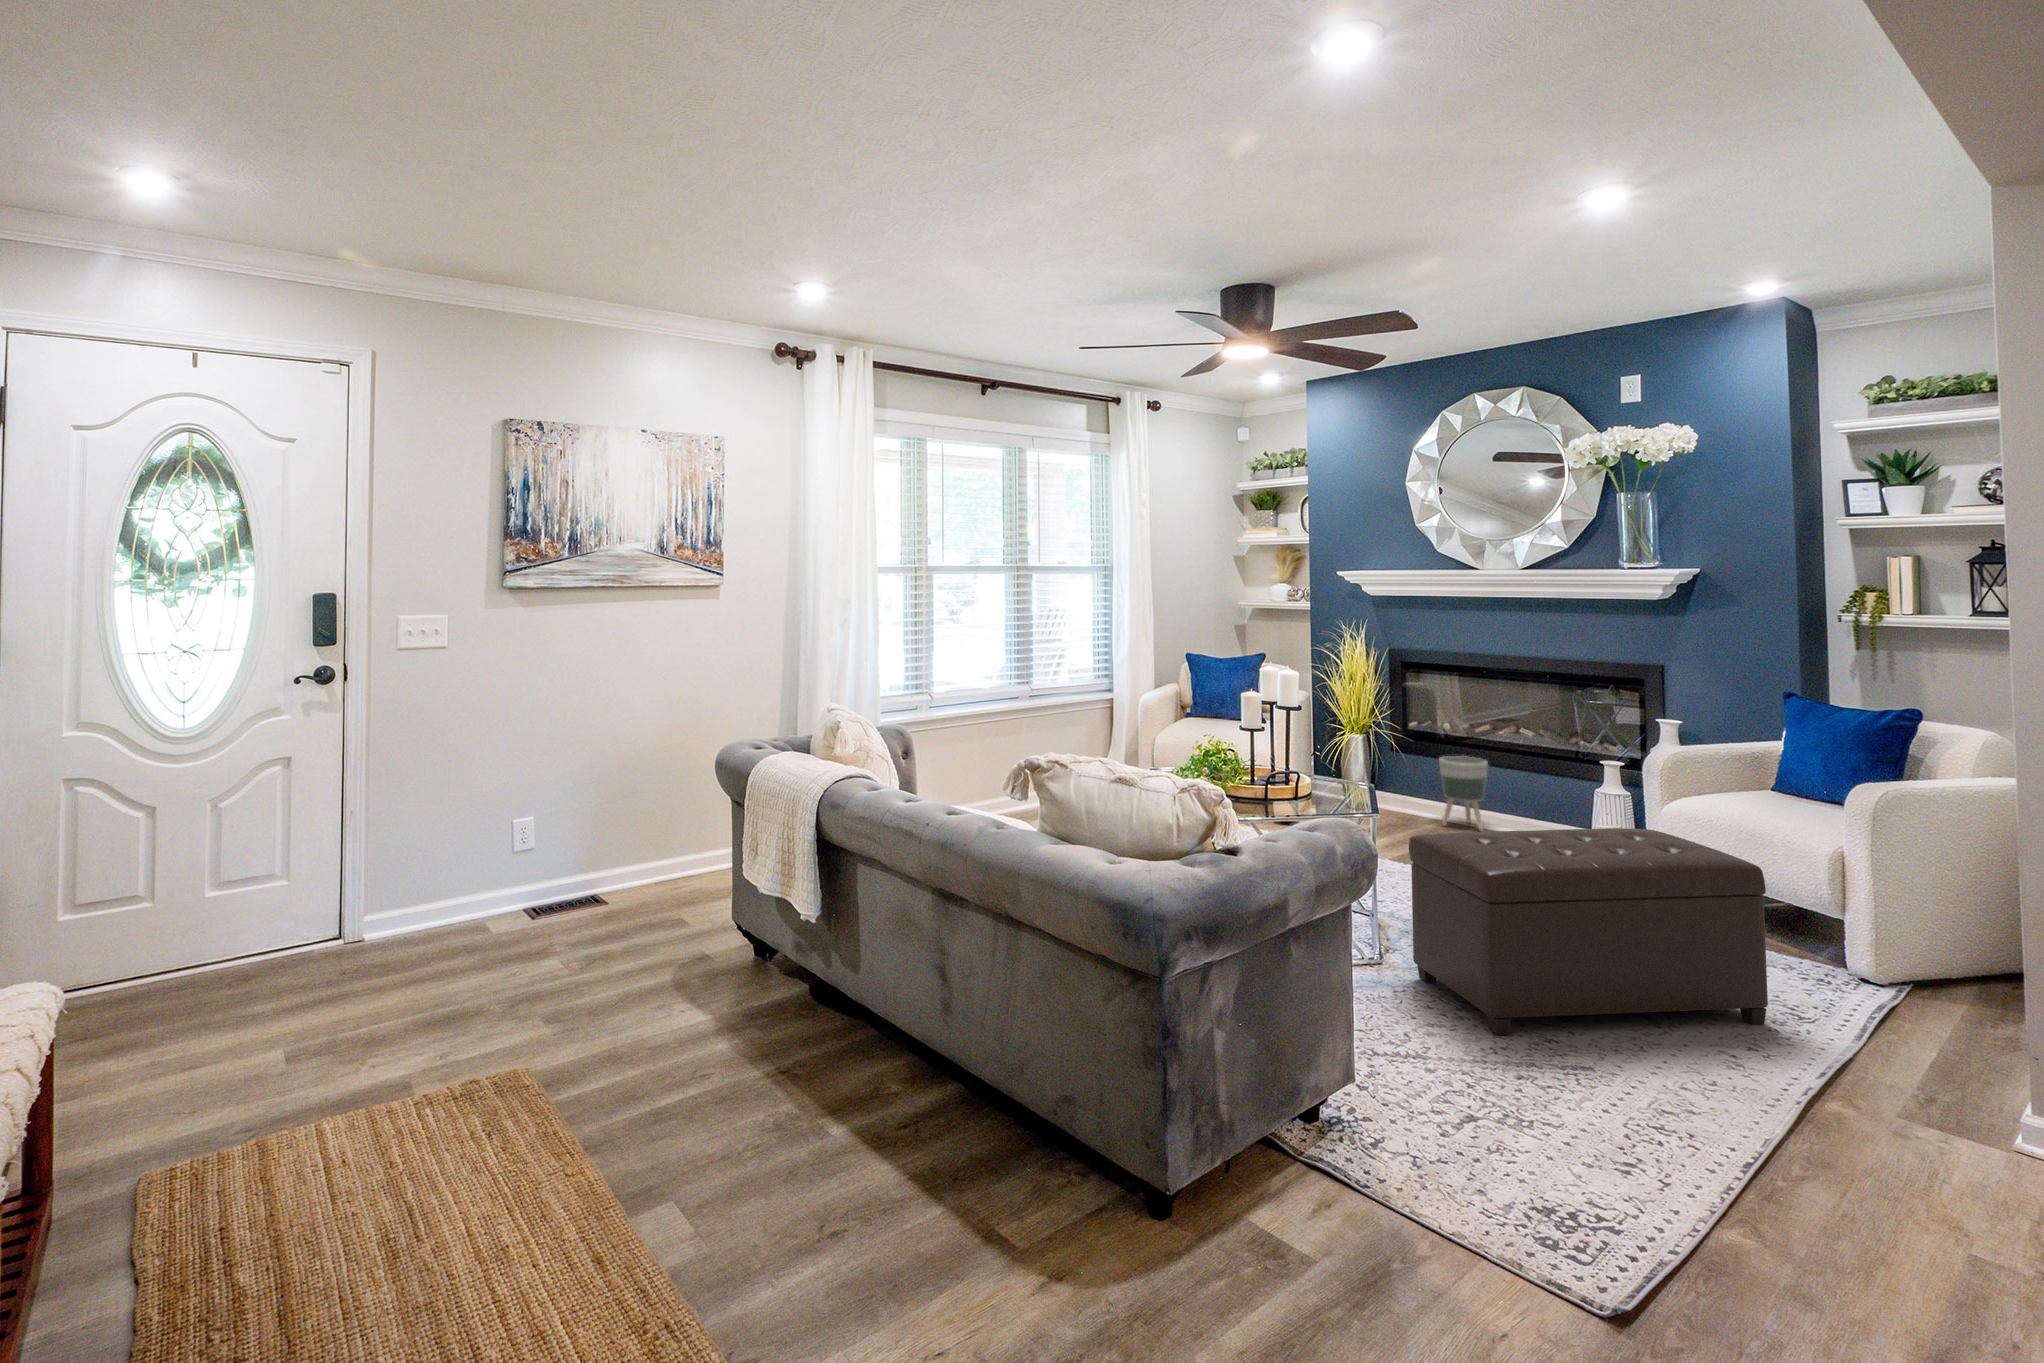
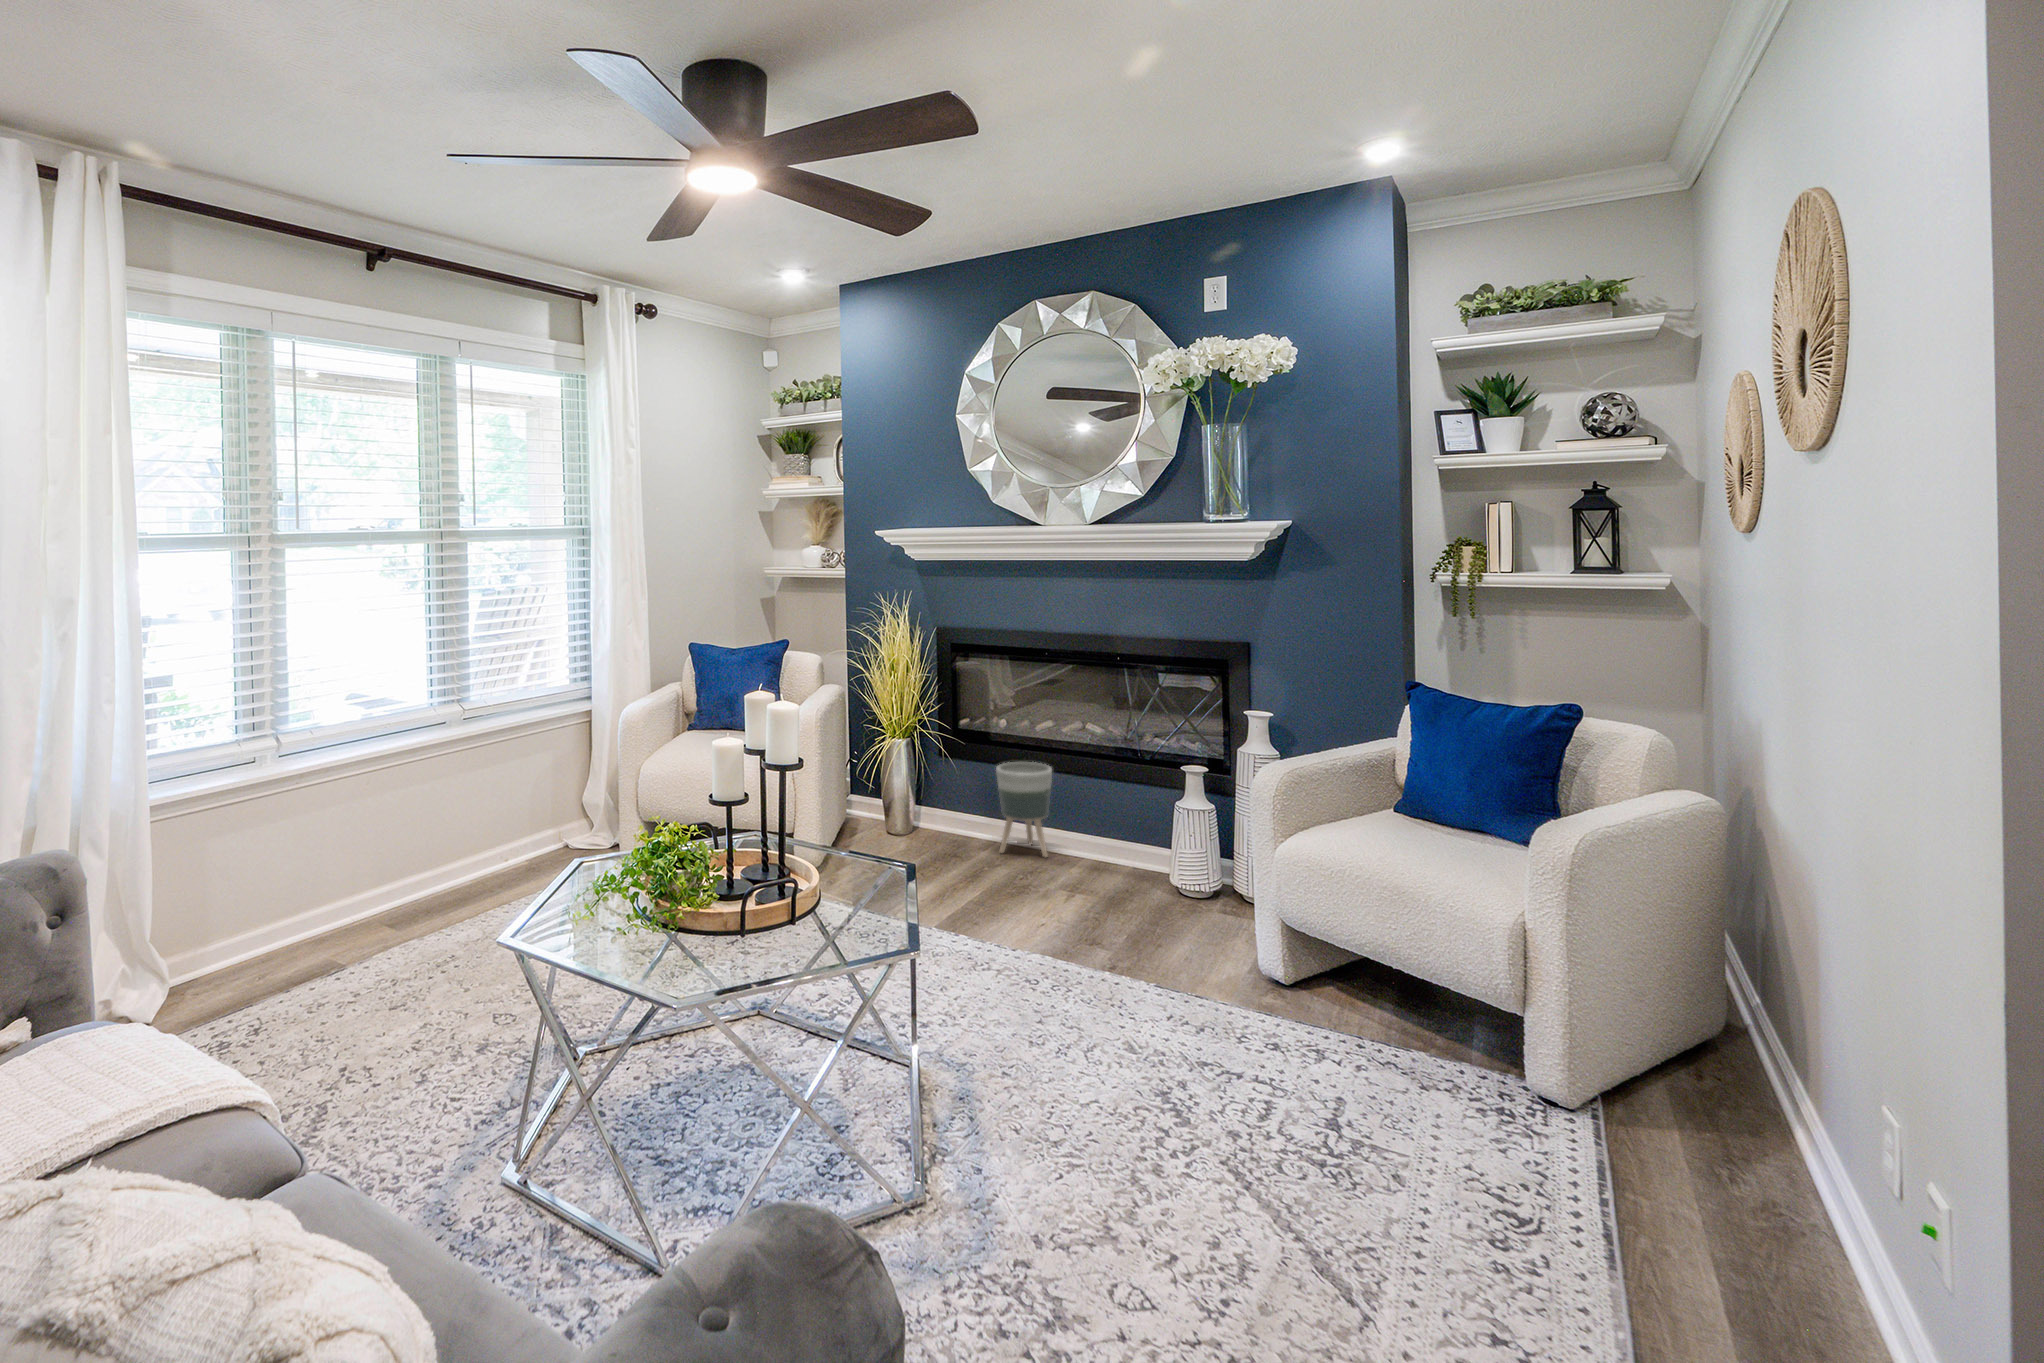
ottoman: present [1409,828,1768,1035] -> none [958,891,1432,1283]

